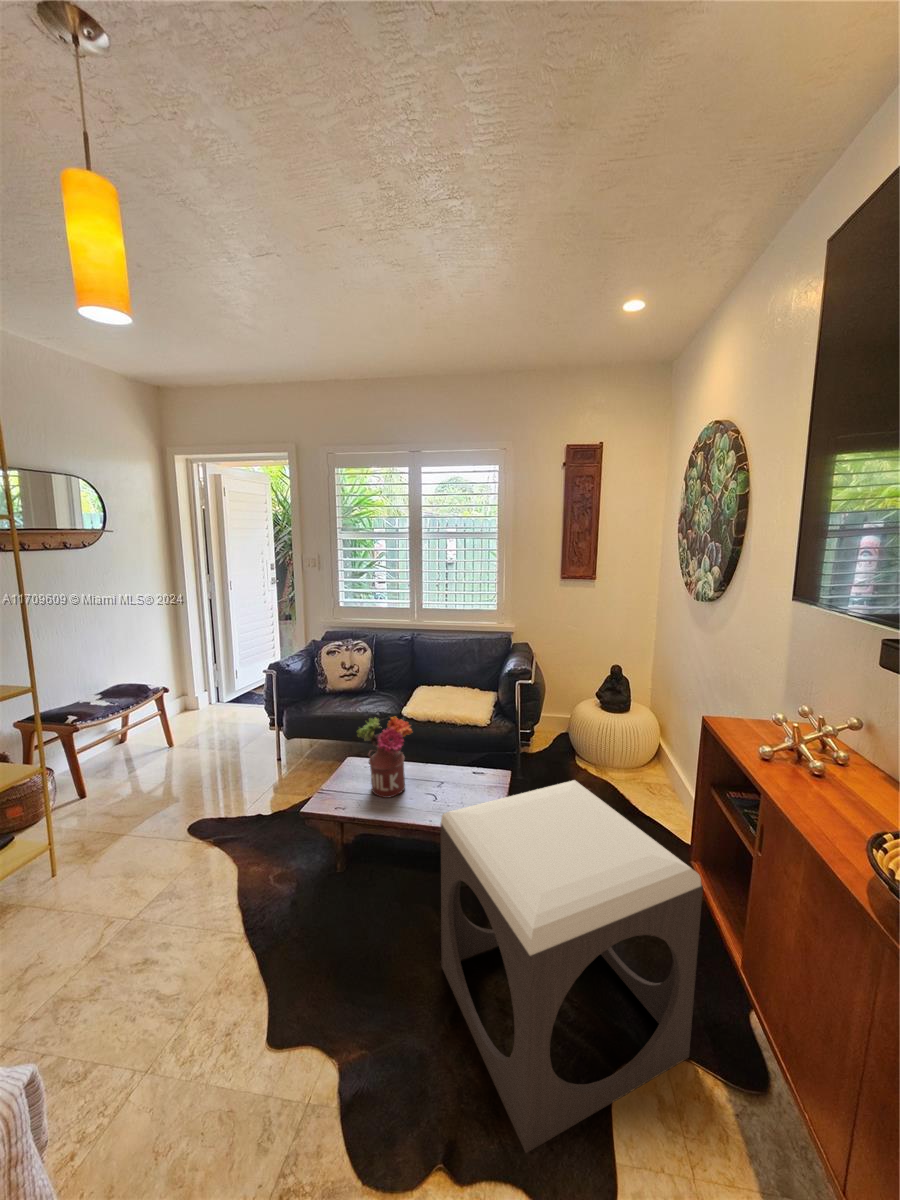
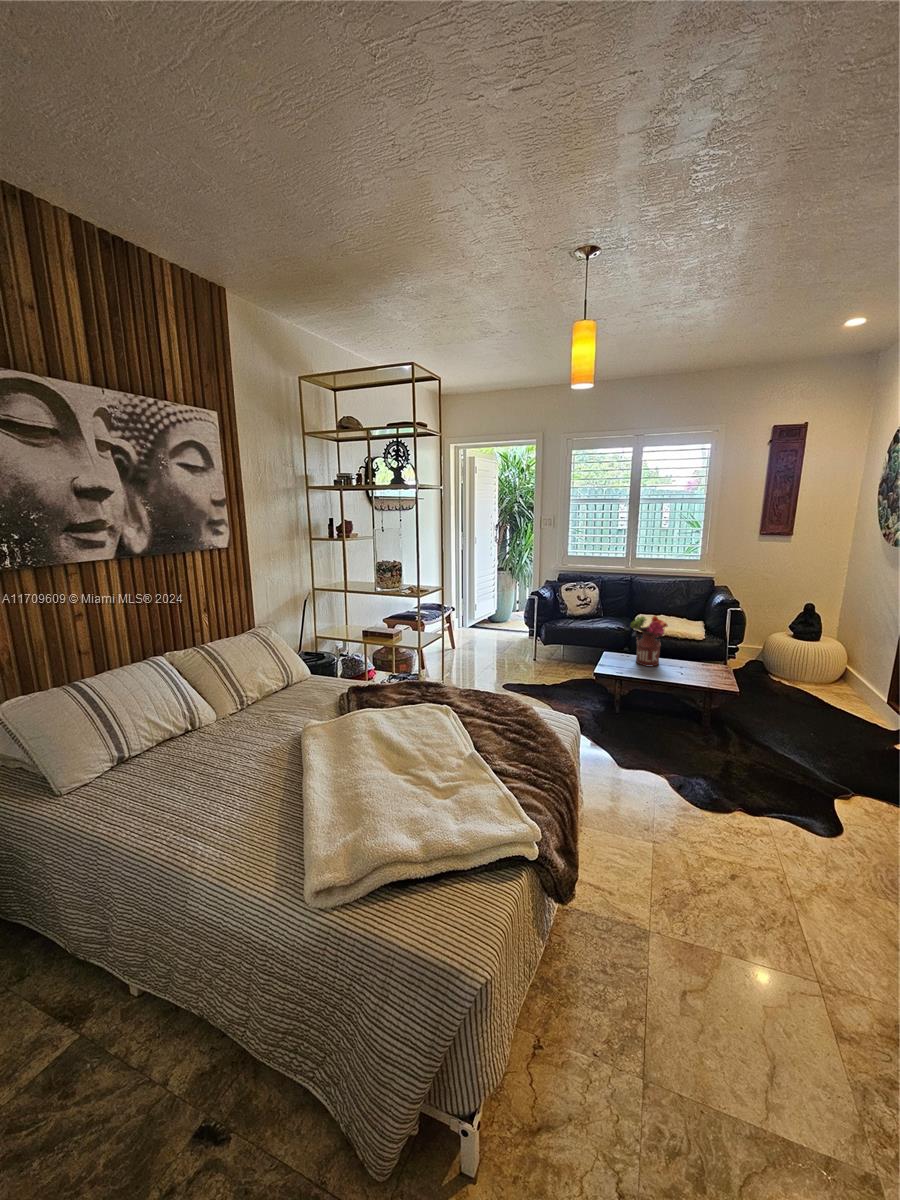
footstool: present [441,780,703,1153] -> none [703,649,889,802]

